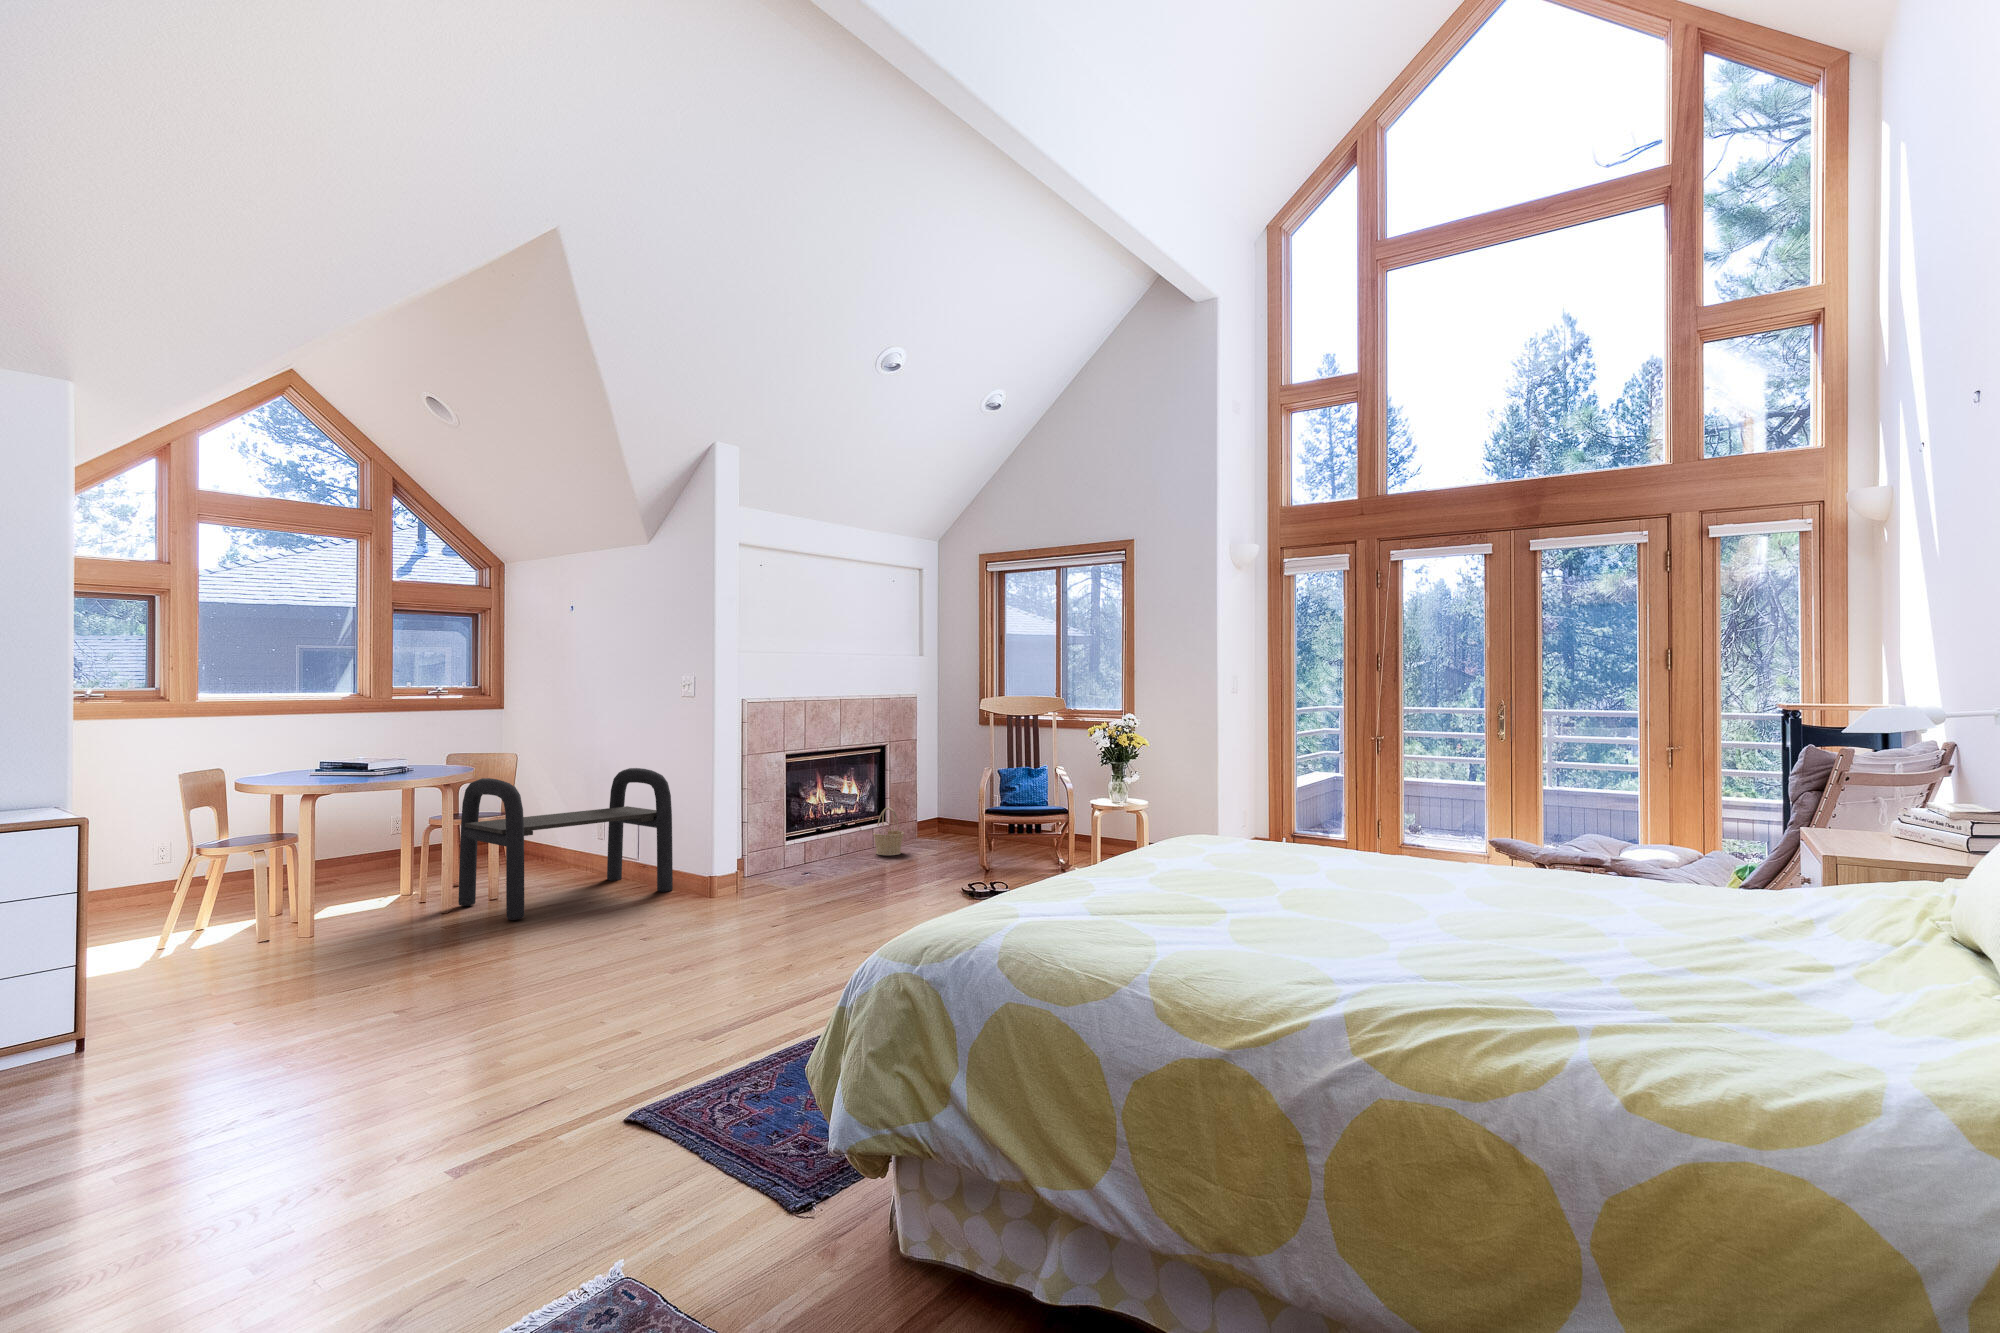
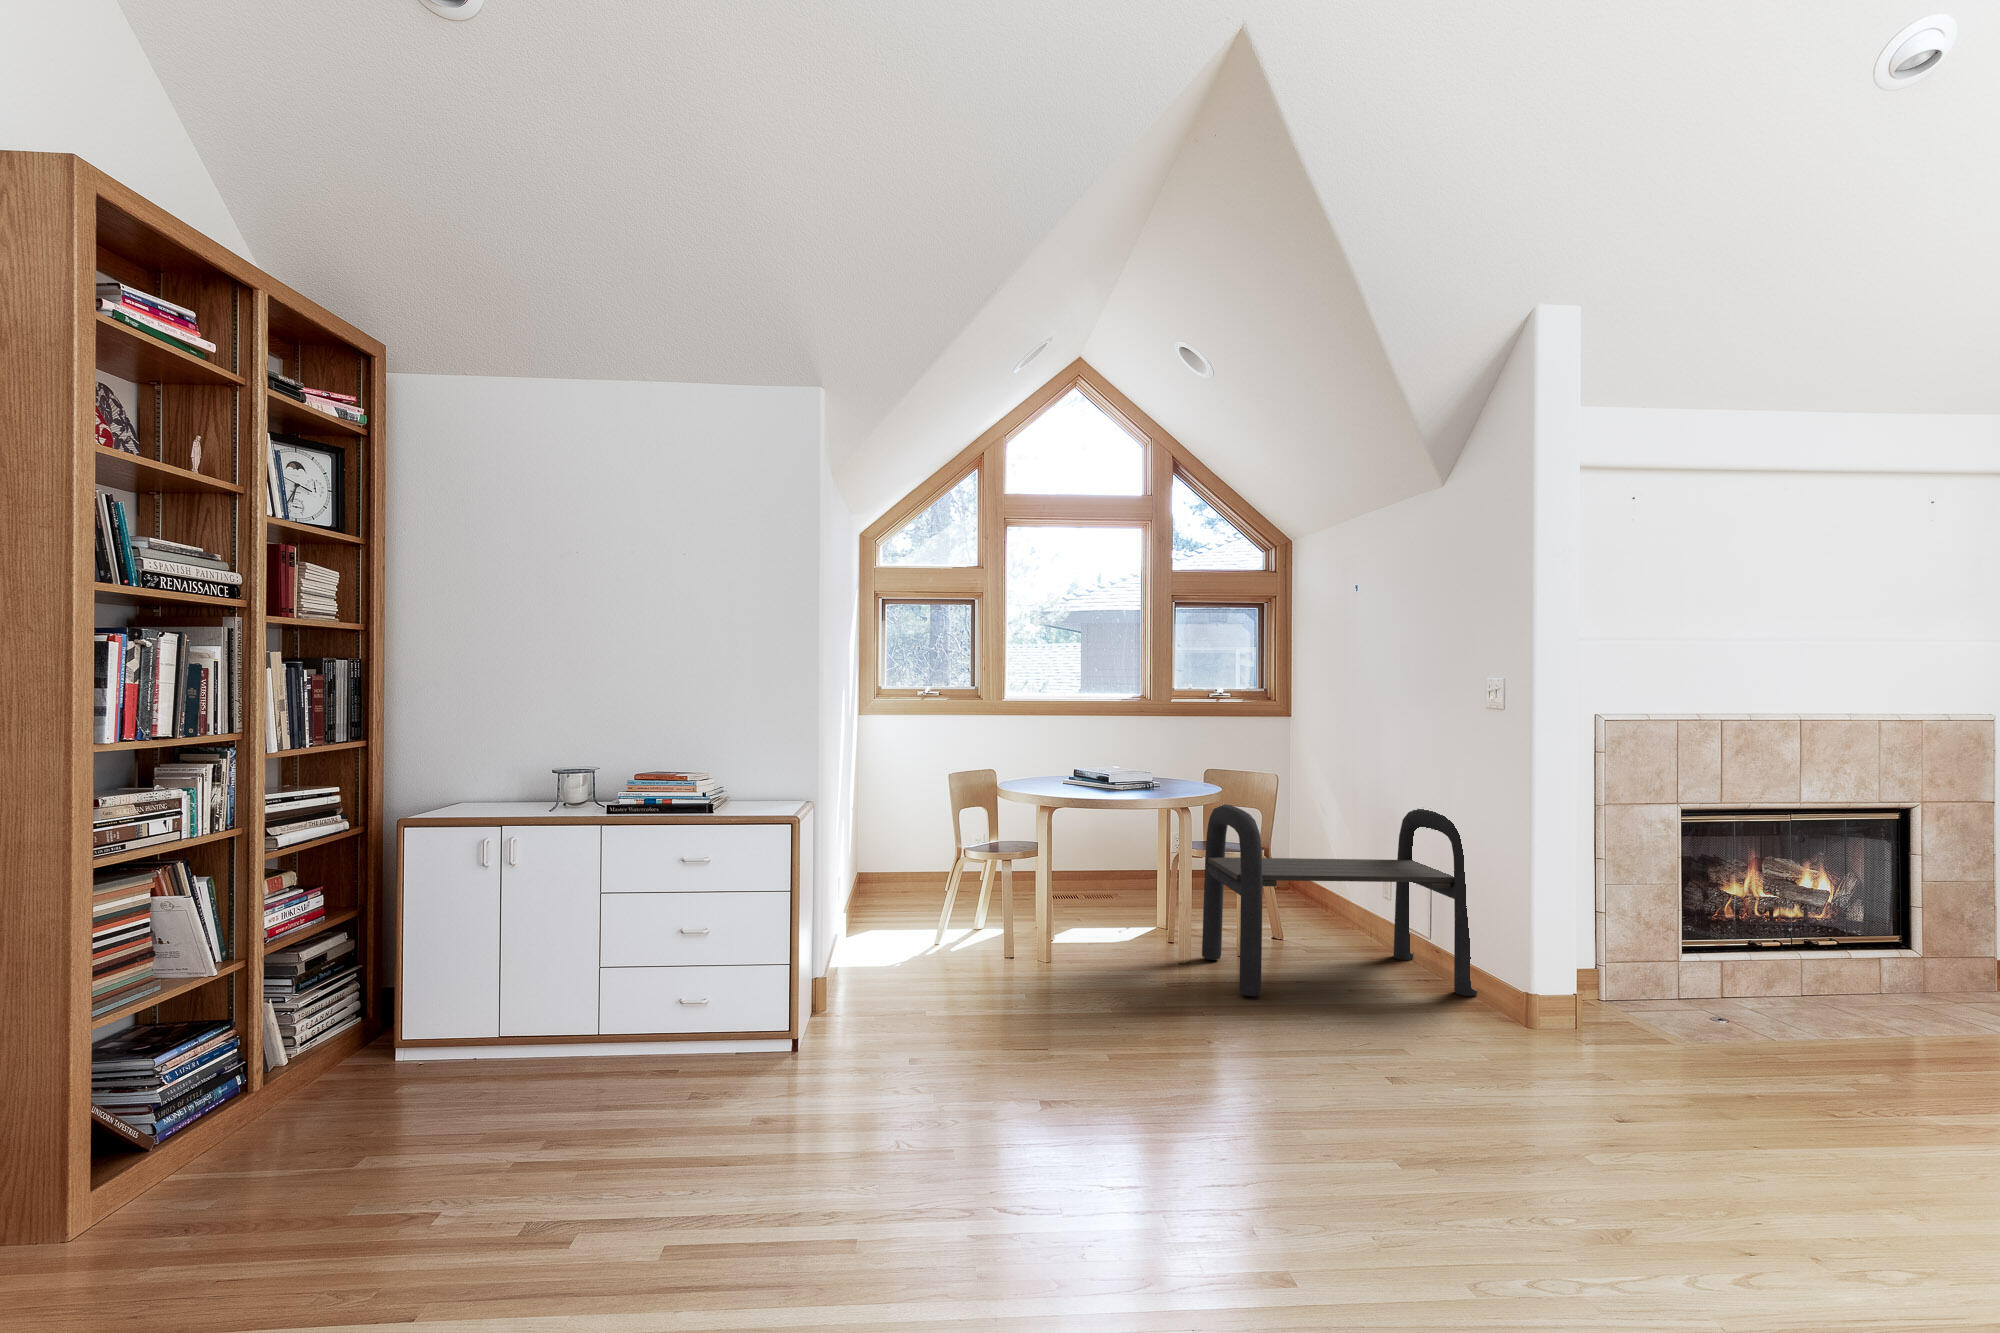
basket: present [873,807,904,855] -> none [1866,922,1939,1013]

